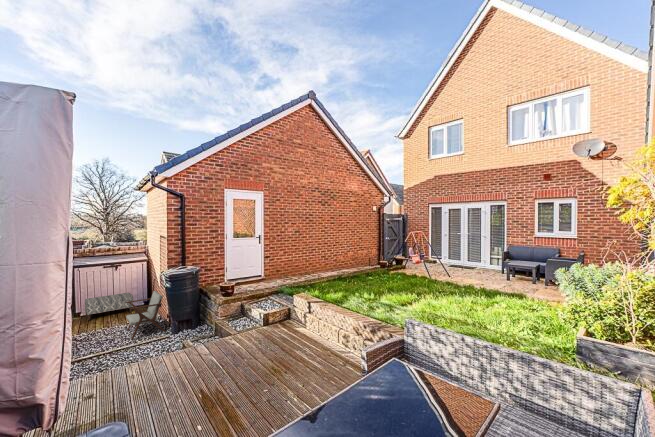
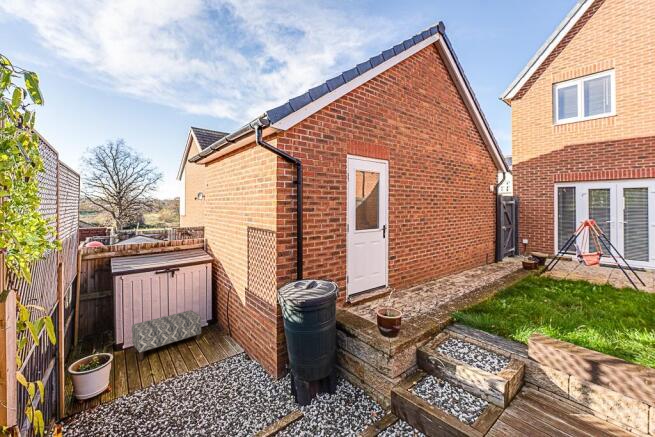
lounge chair: present [126,291,166,339] -> none [211,318,282,415]

